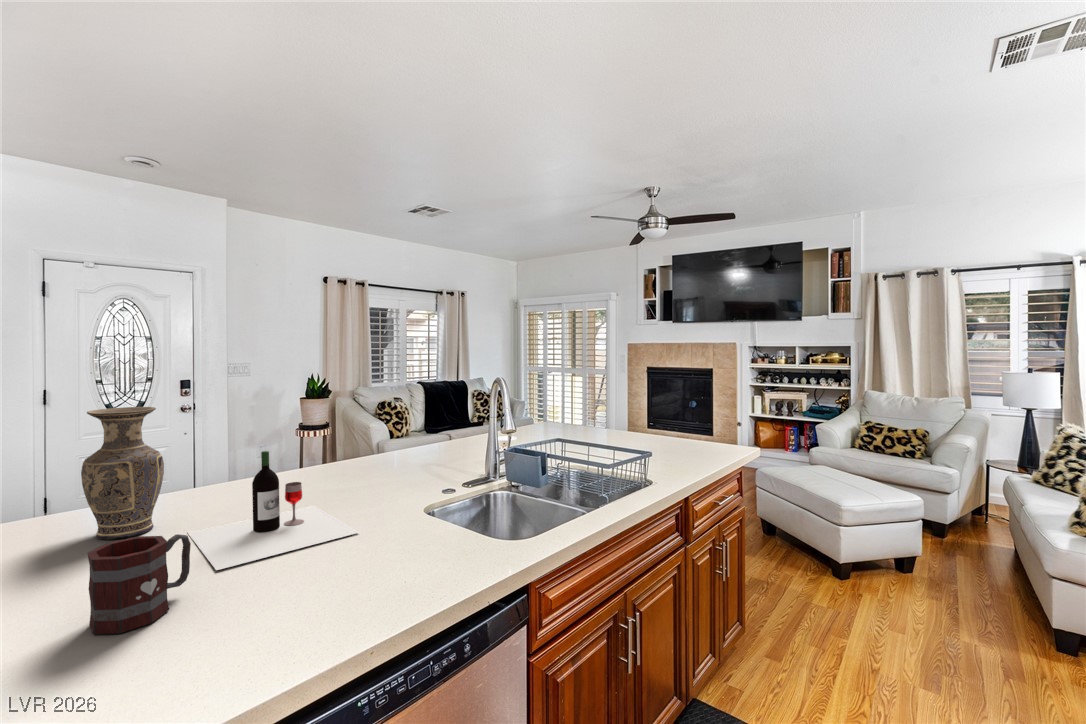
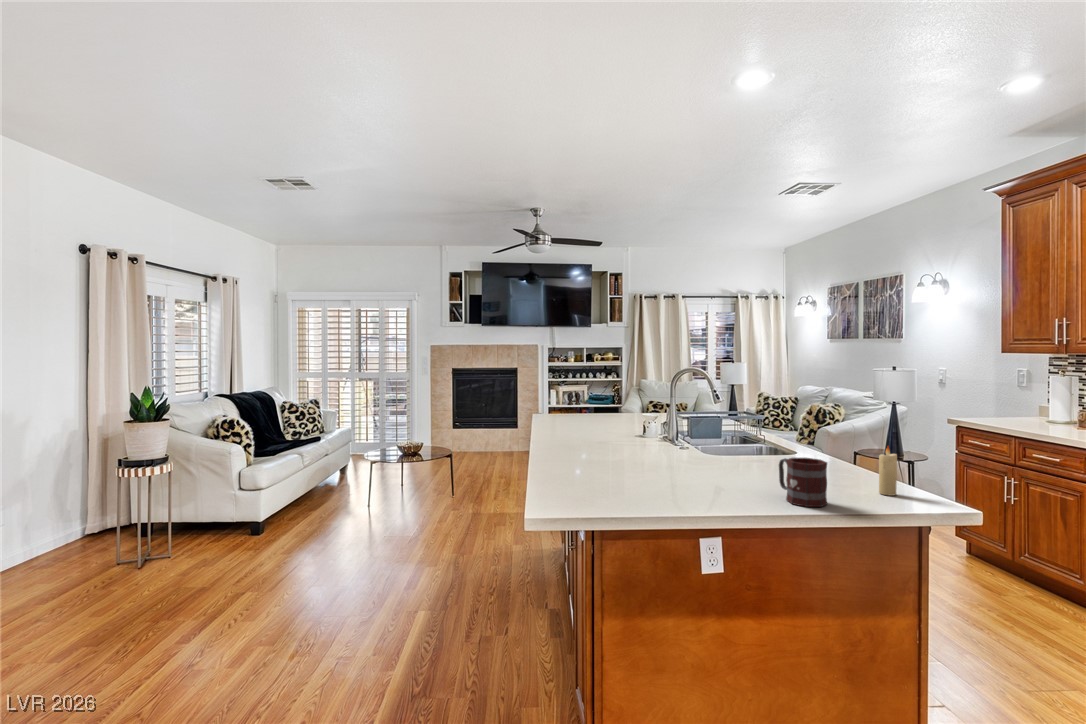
vase: present [81,407,164,540] -> none [604,393,656,497]
wine bottle: present [188,451,359,570] -> none [653,420,757,488]
candle: none [246,559,285,669] -> present [879,447,897,496]

